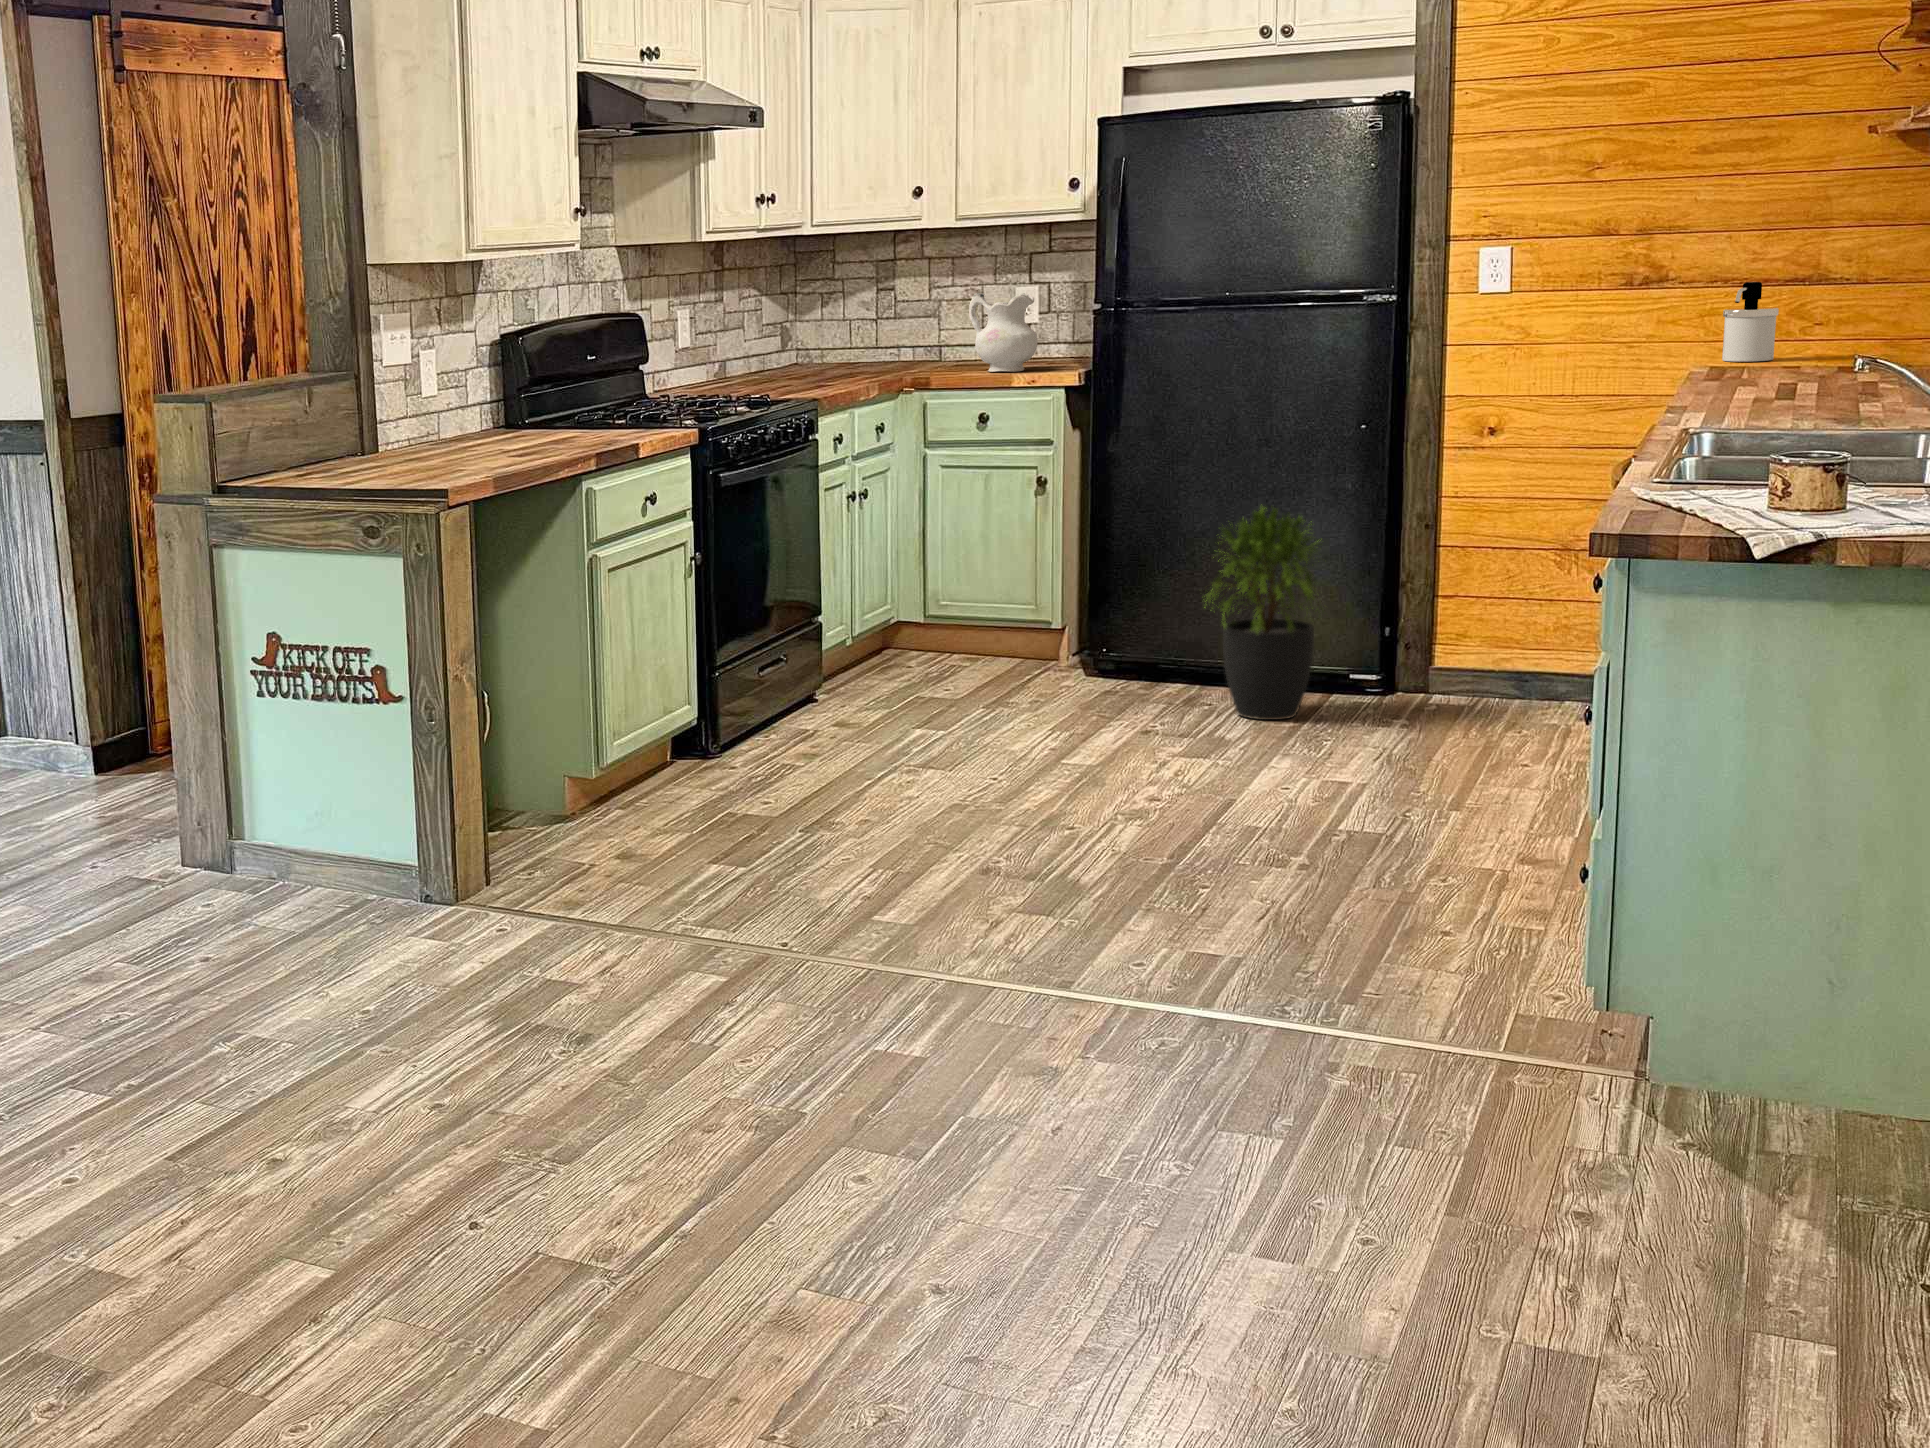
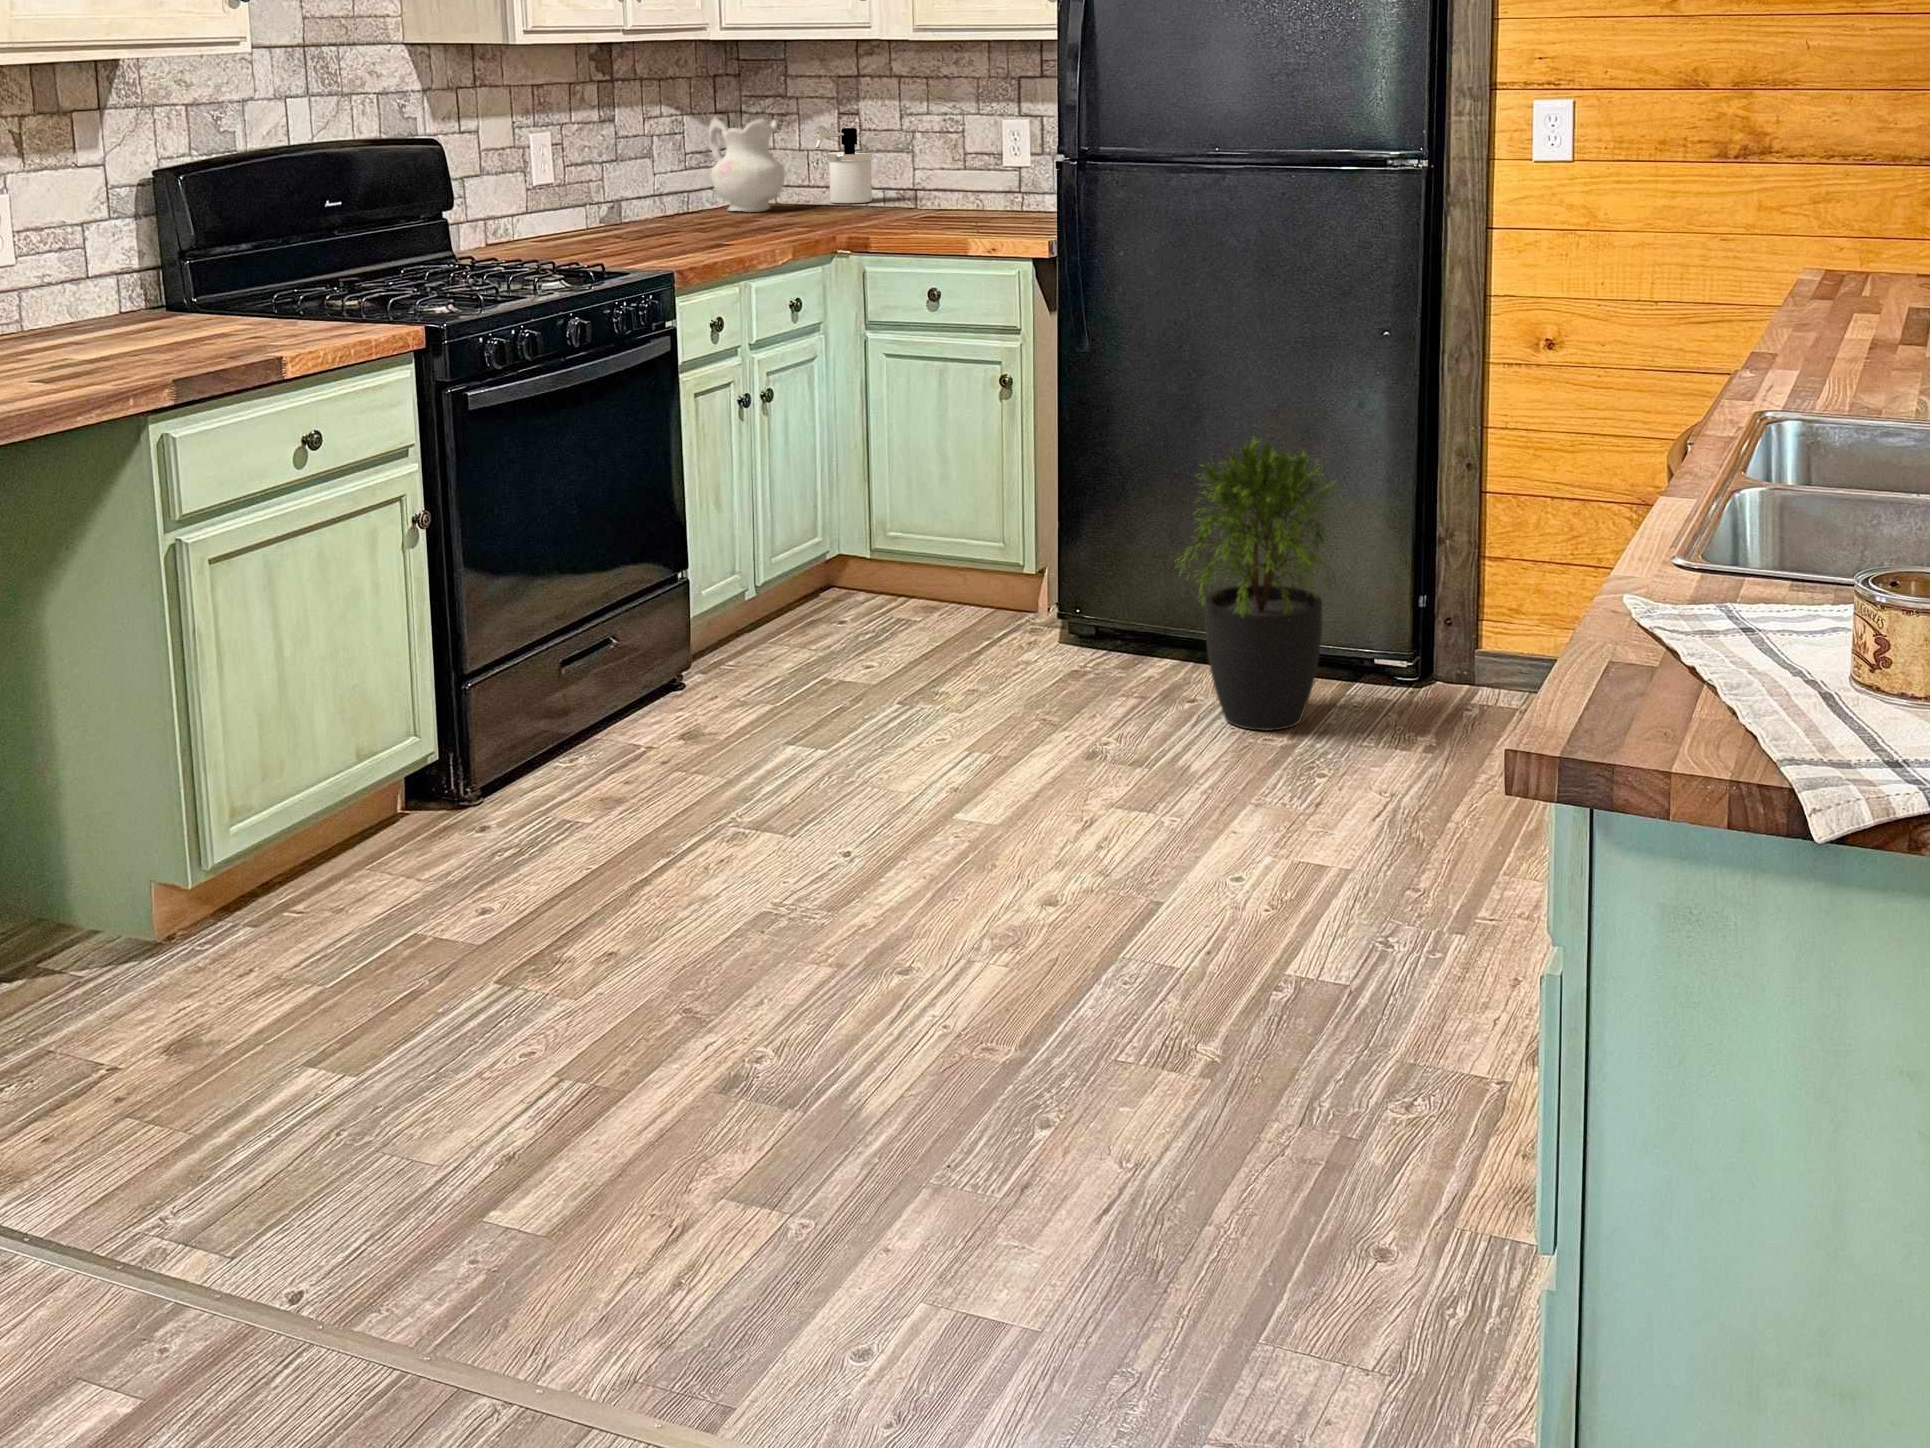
soap dispenser: present [1722,282,1779,362] -> present [816,128,872,203]
ceramic pitcher: present [969,293,1037,372] -> present [709,116,785,212]

